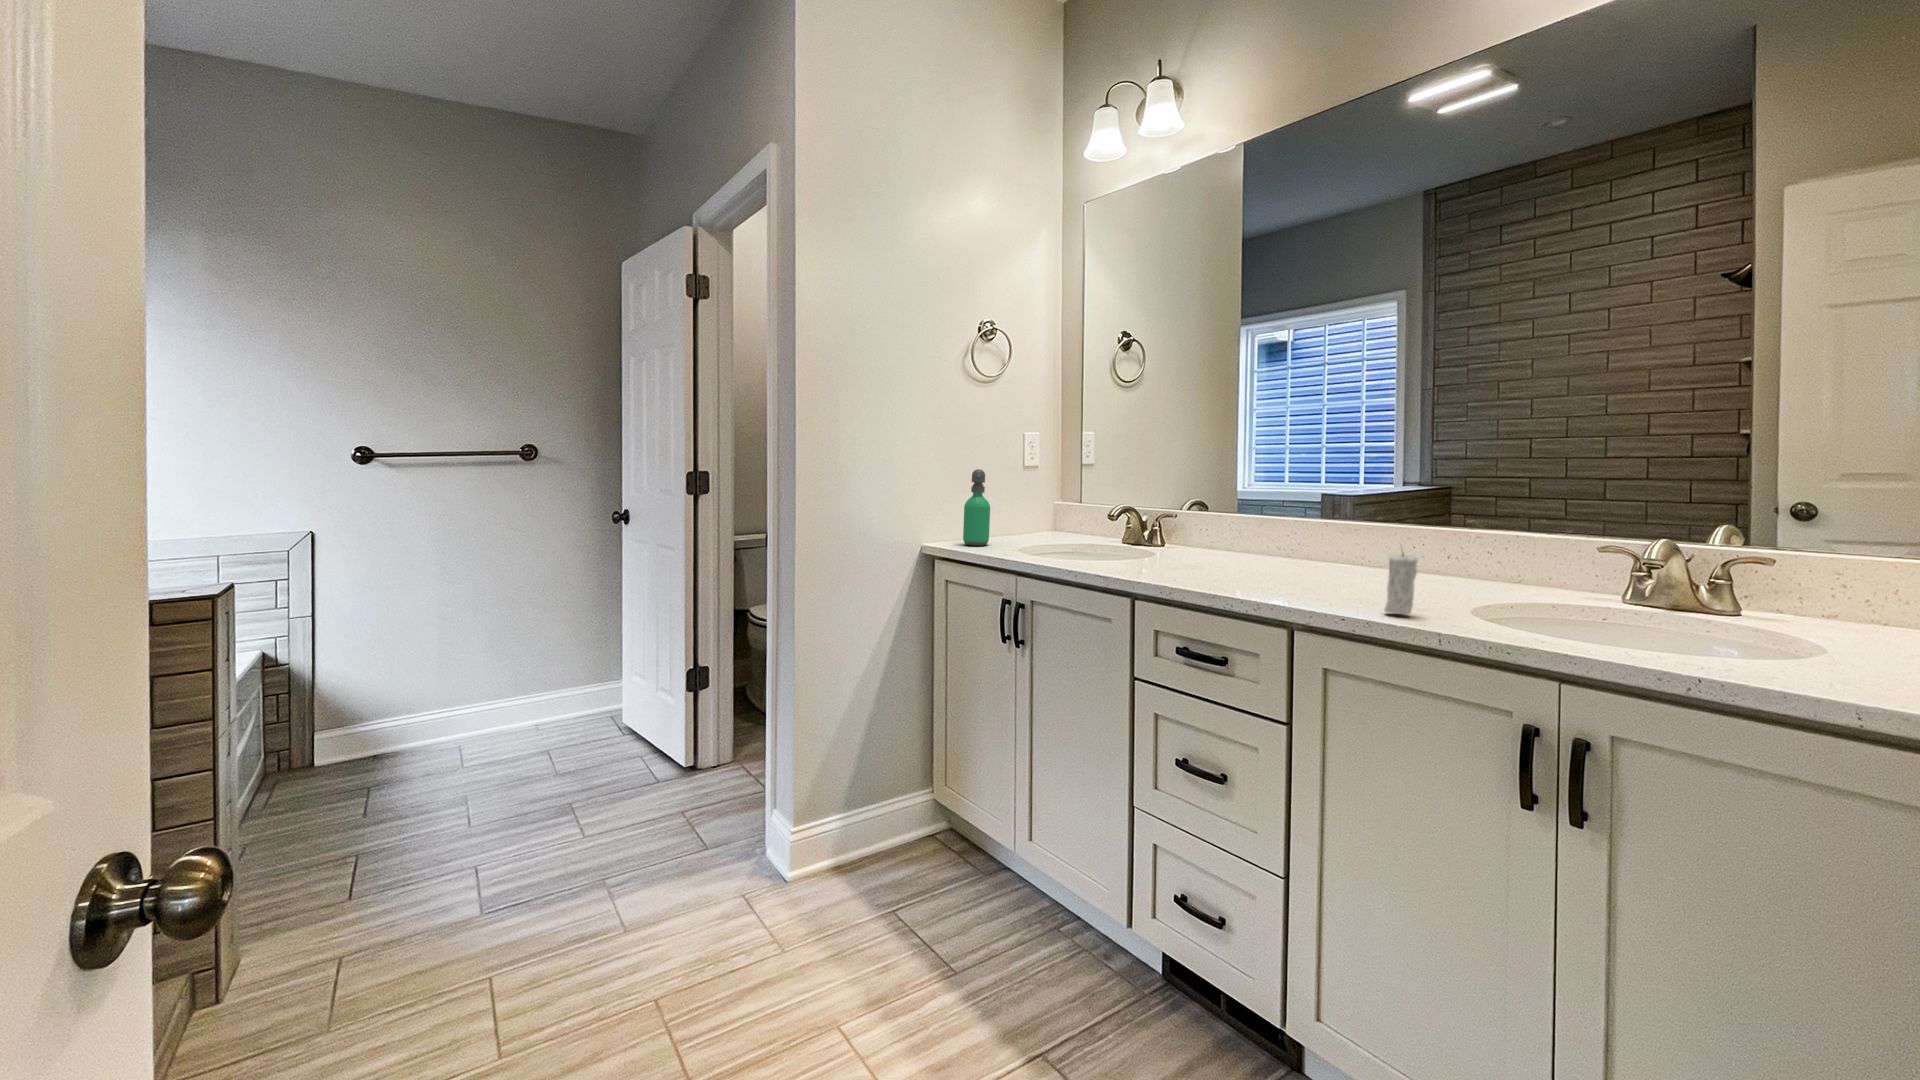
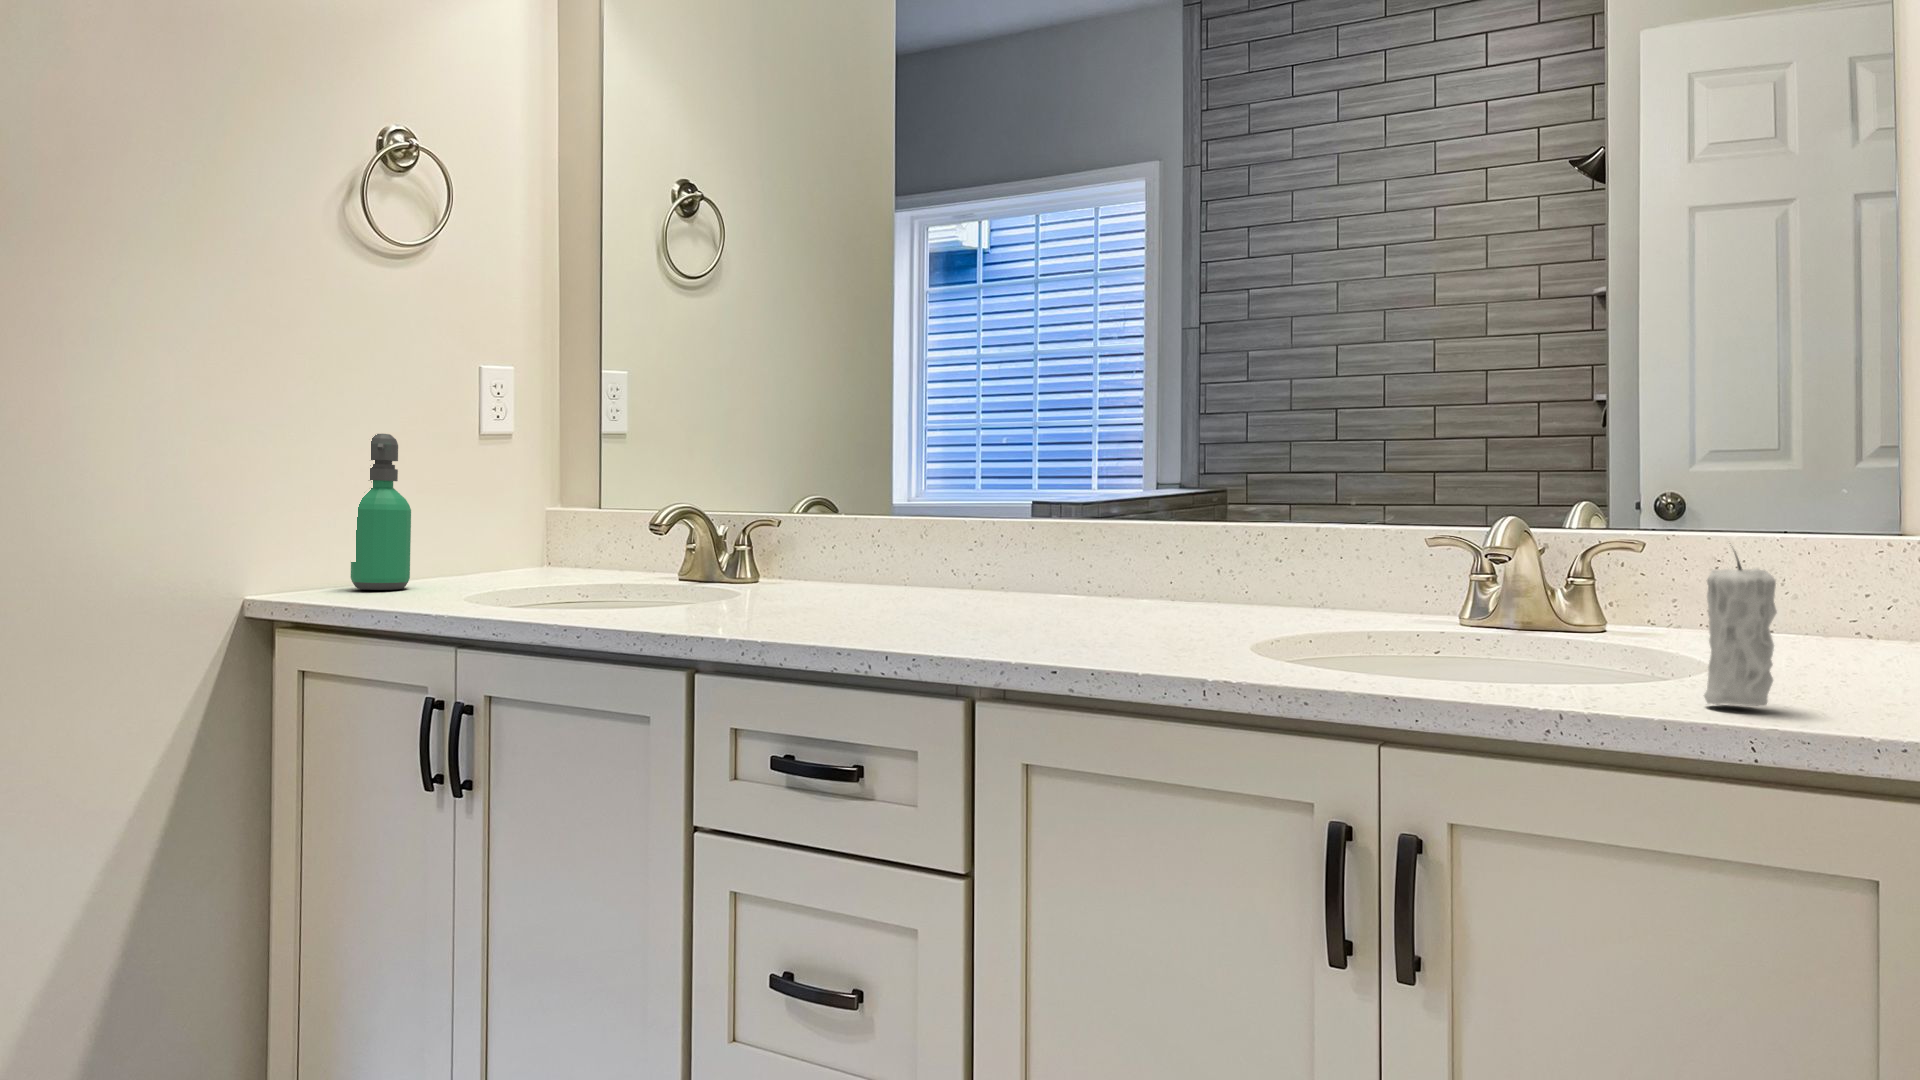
candle: present [1384,553,1418,615] -> present [1704,552,1777,706]

